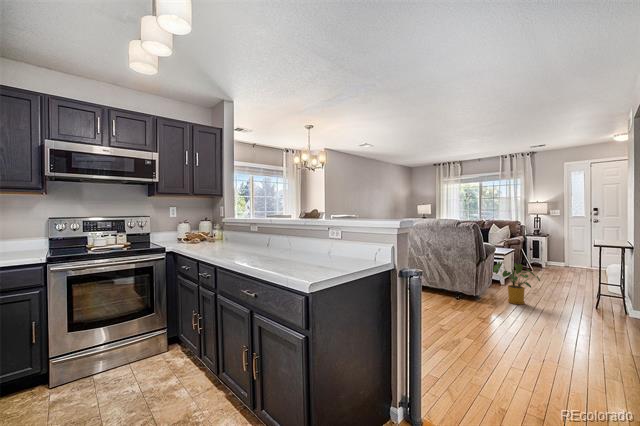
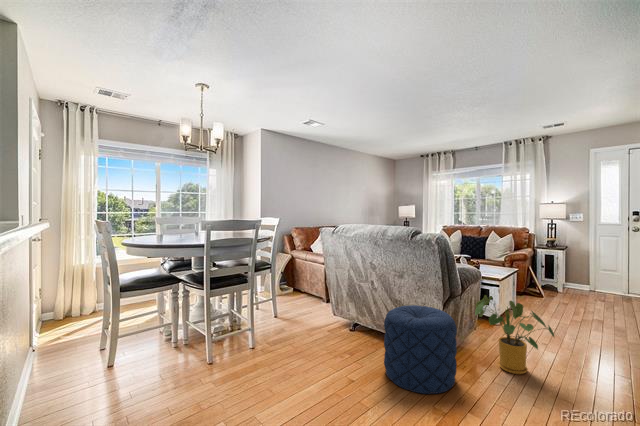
pouf: none [442,267,486,312] -> present [384,305,457,394]

